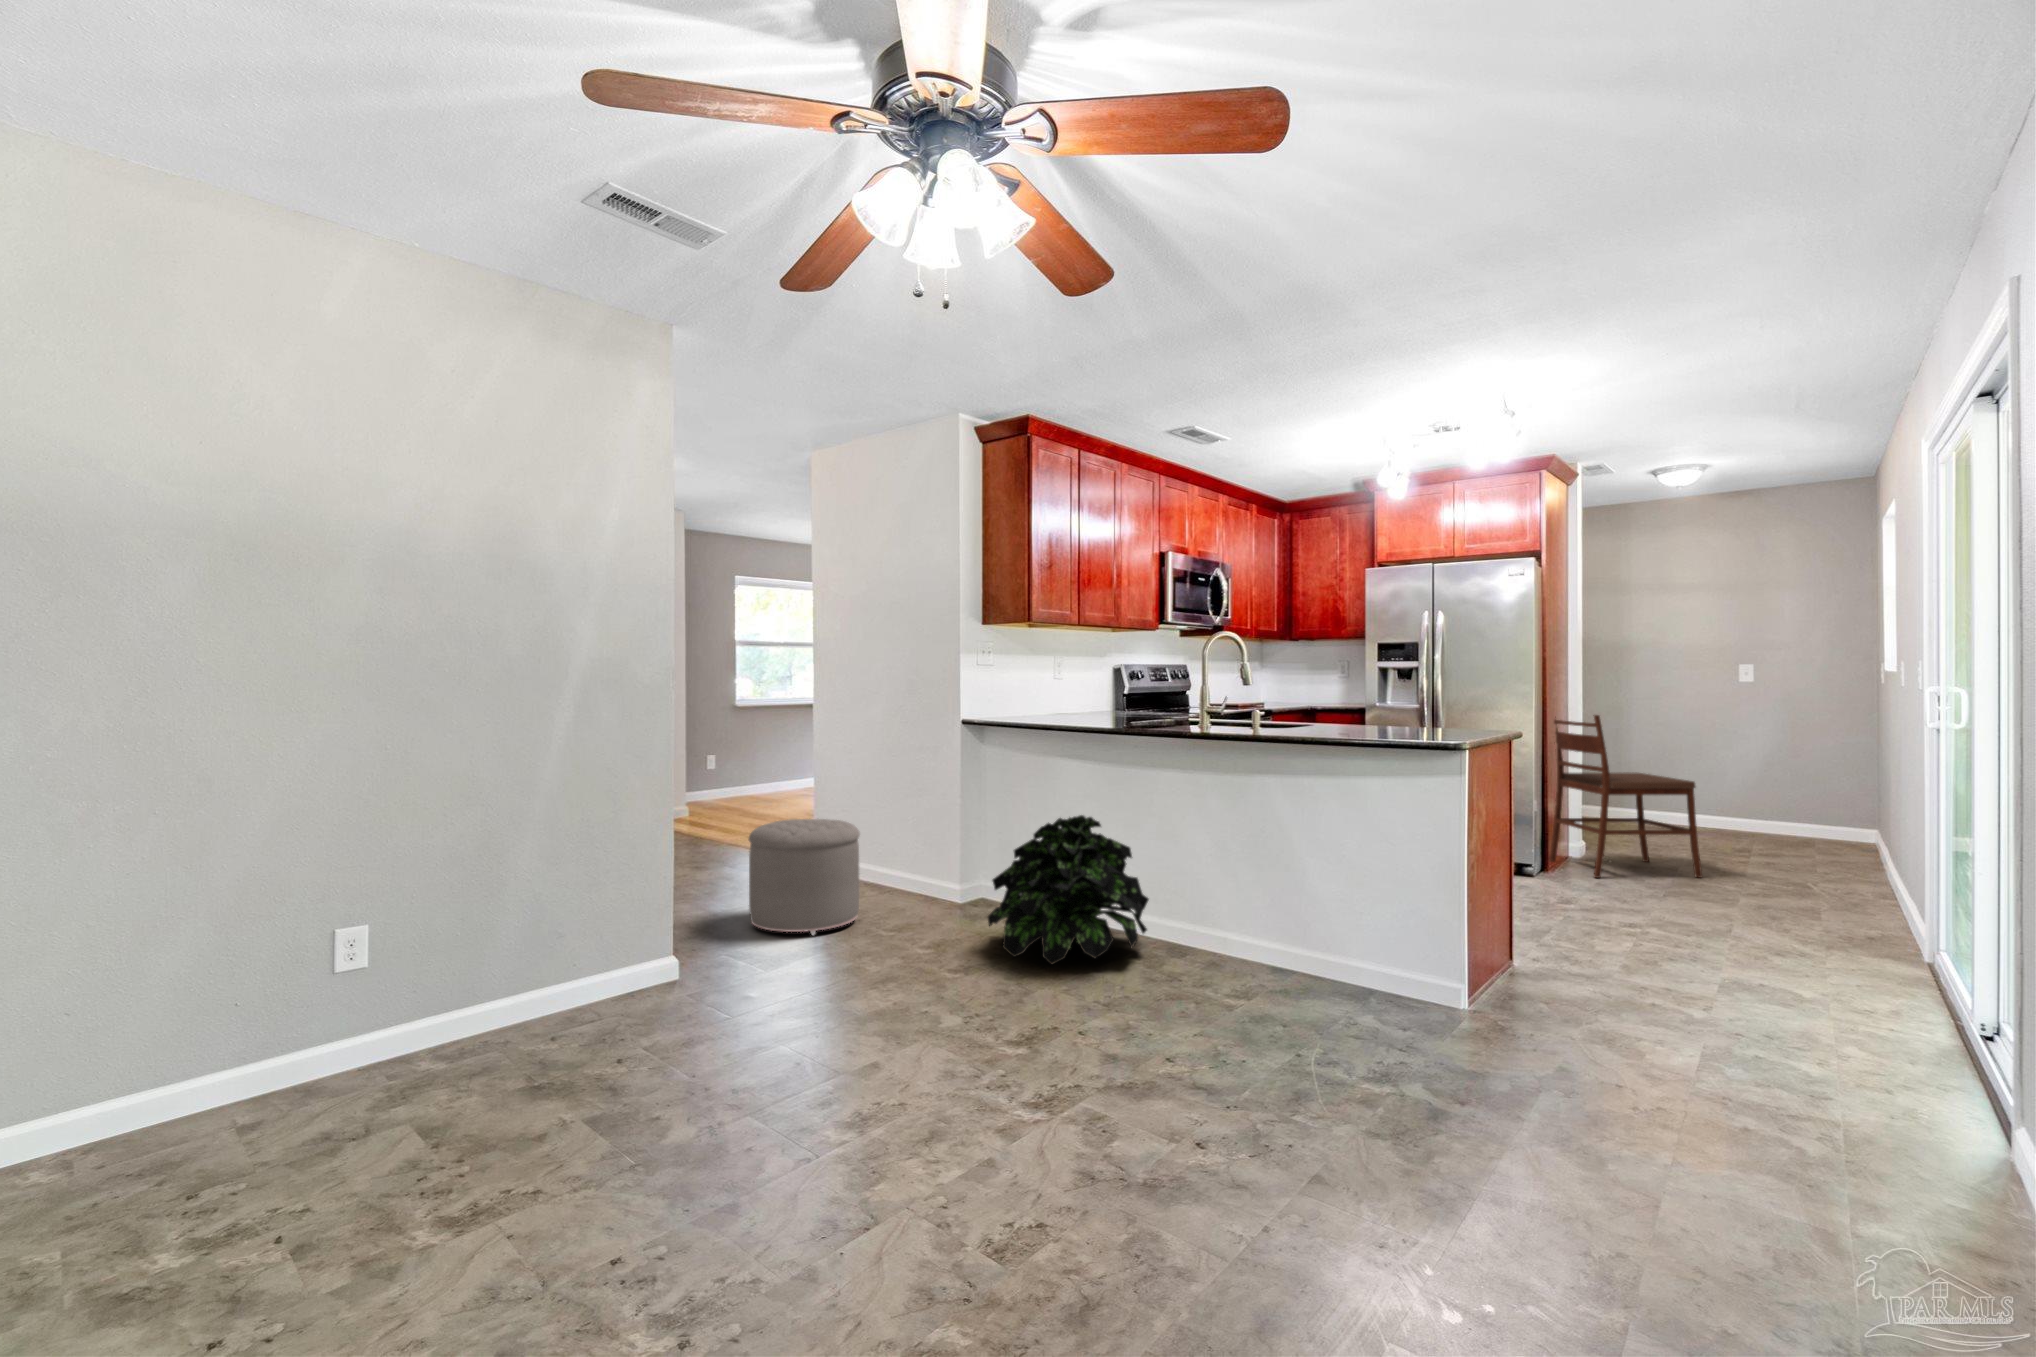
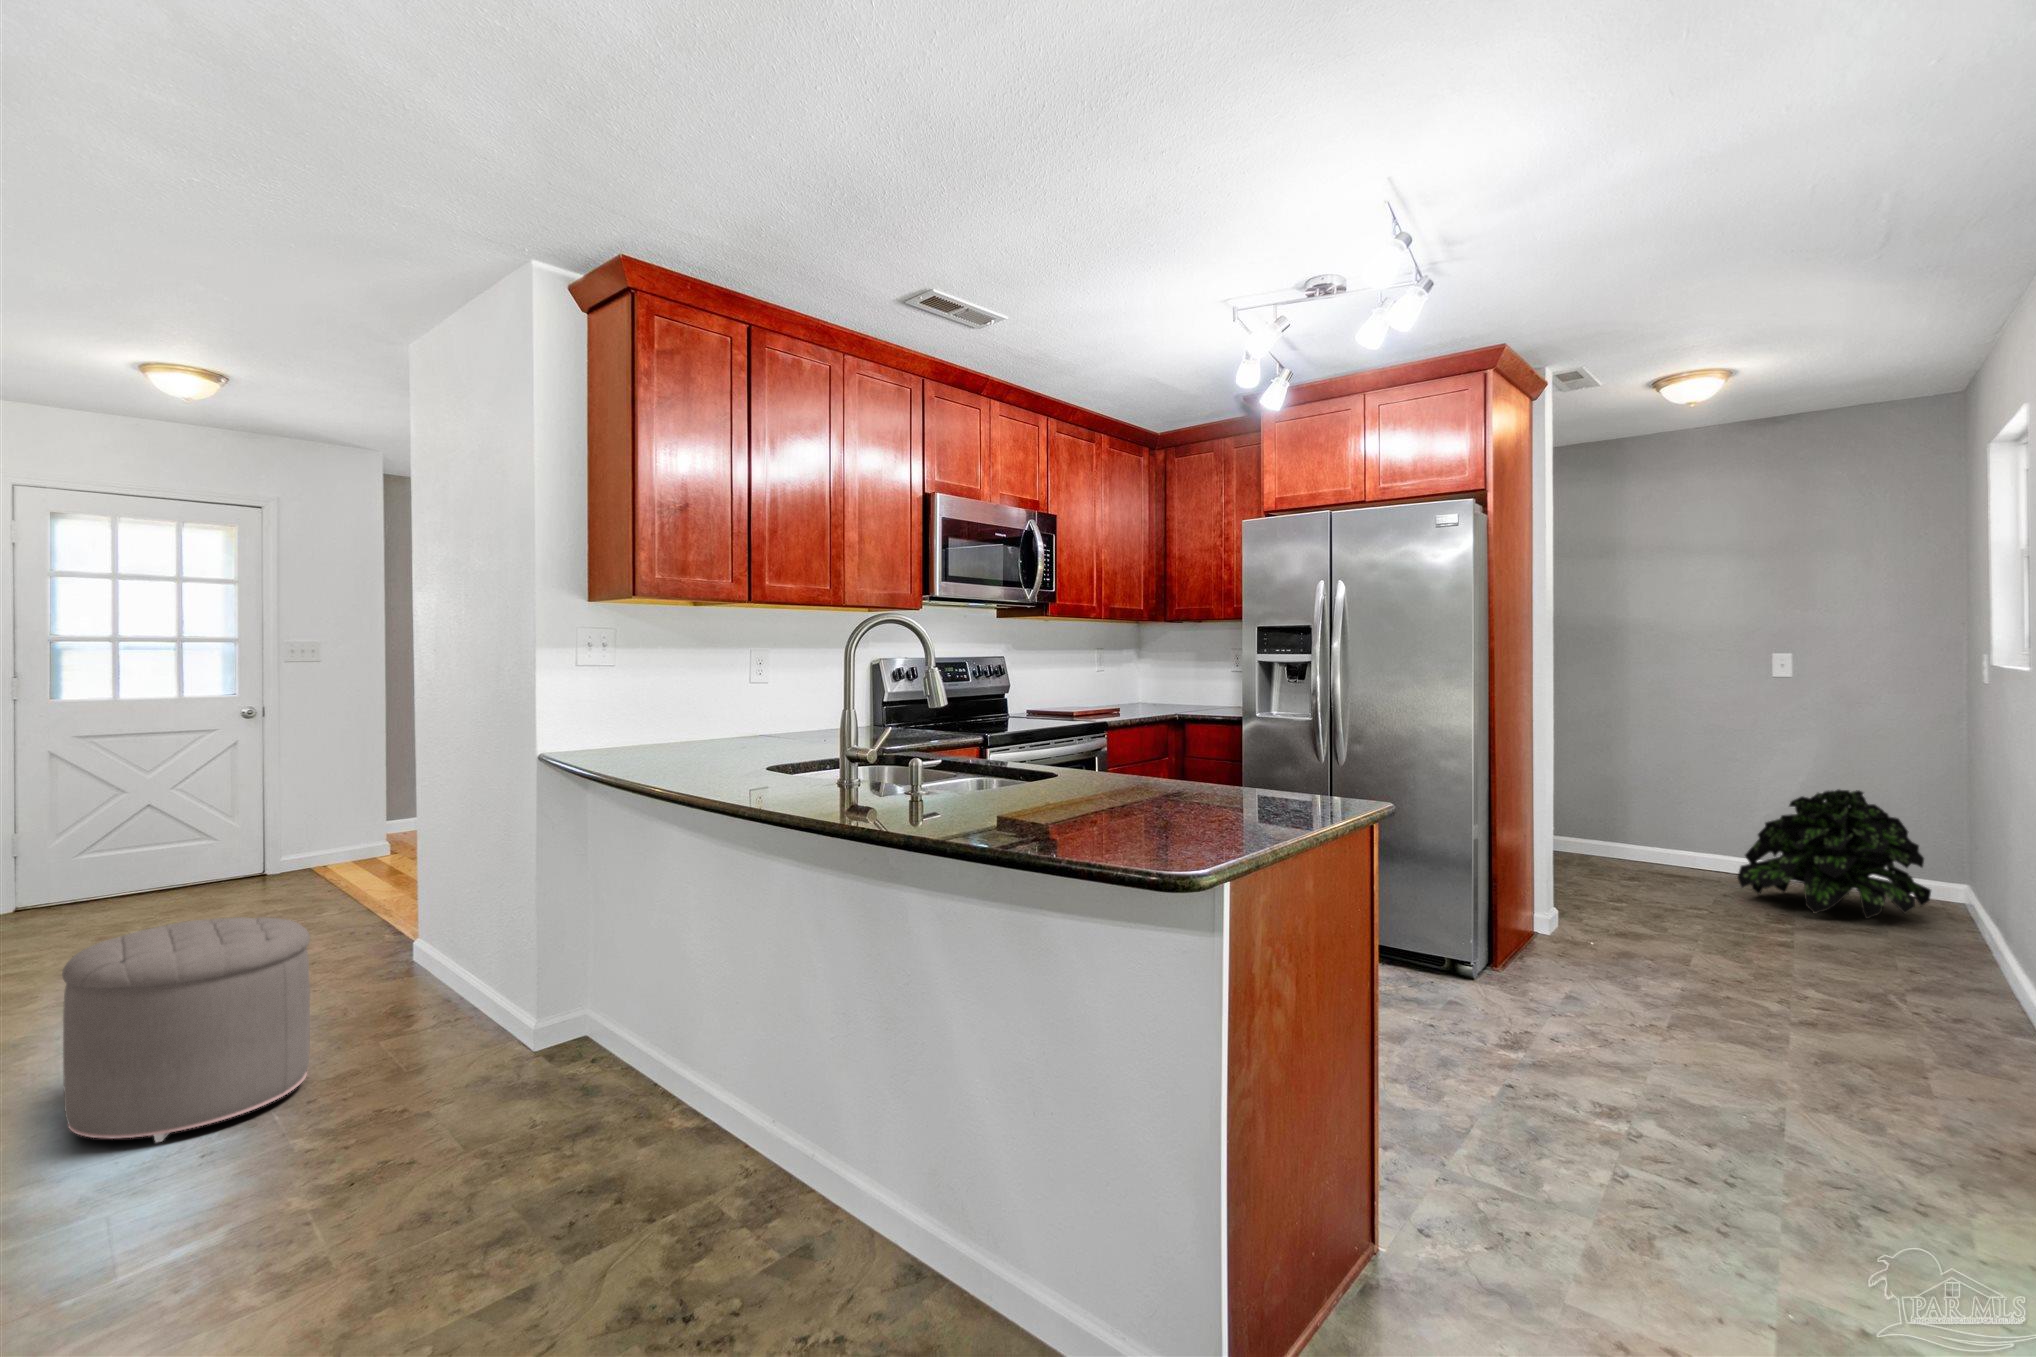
dining chair: present [1549,715,1702,878] -> none [1501,726,1725,981]
potted plant: present [988,815,1149,964] -> present [1738,789,1931,919]

